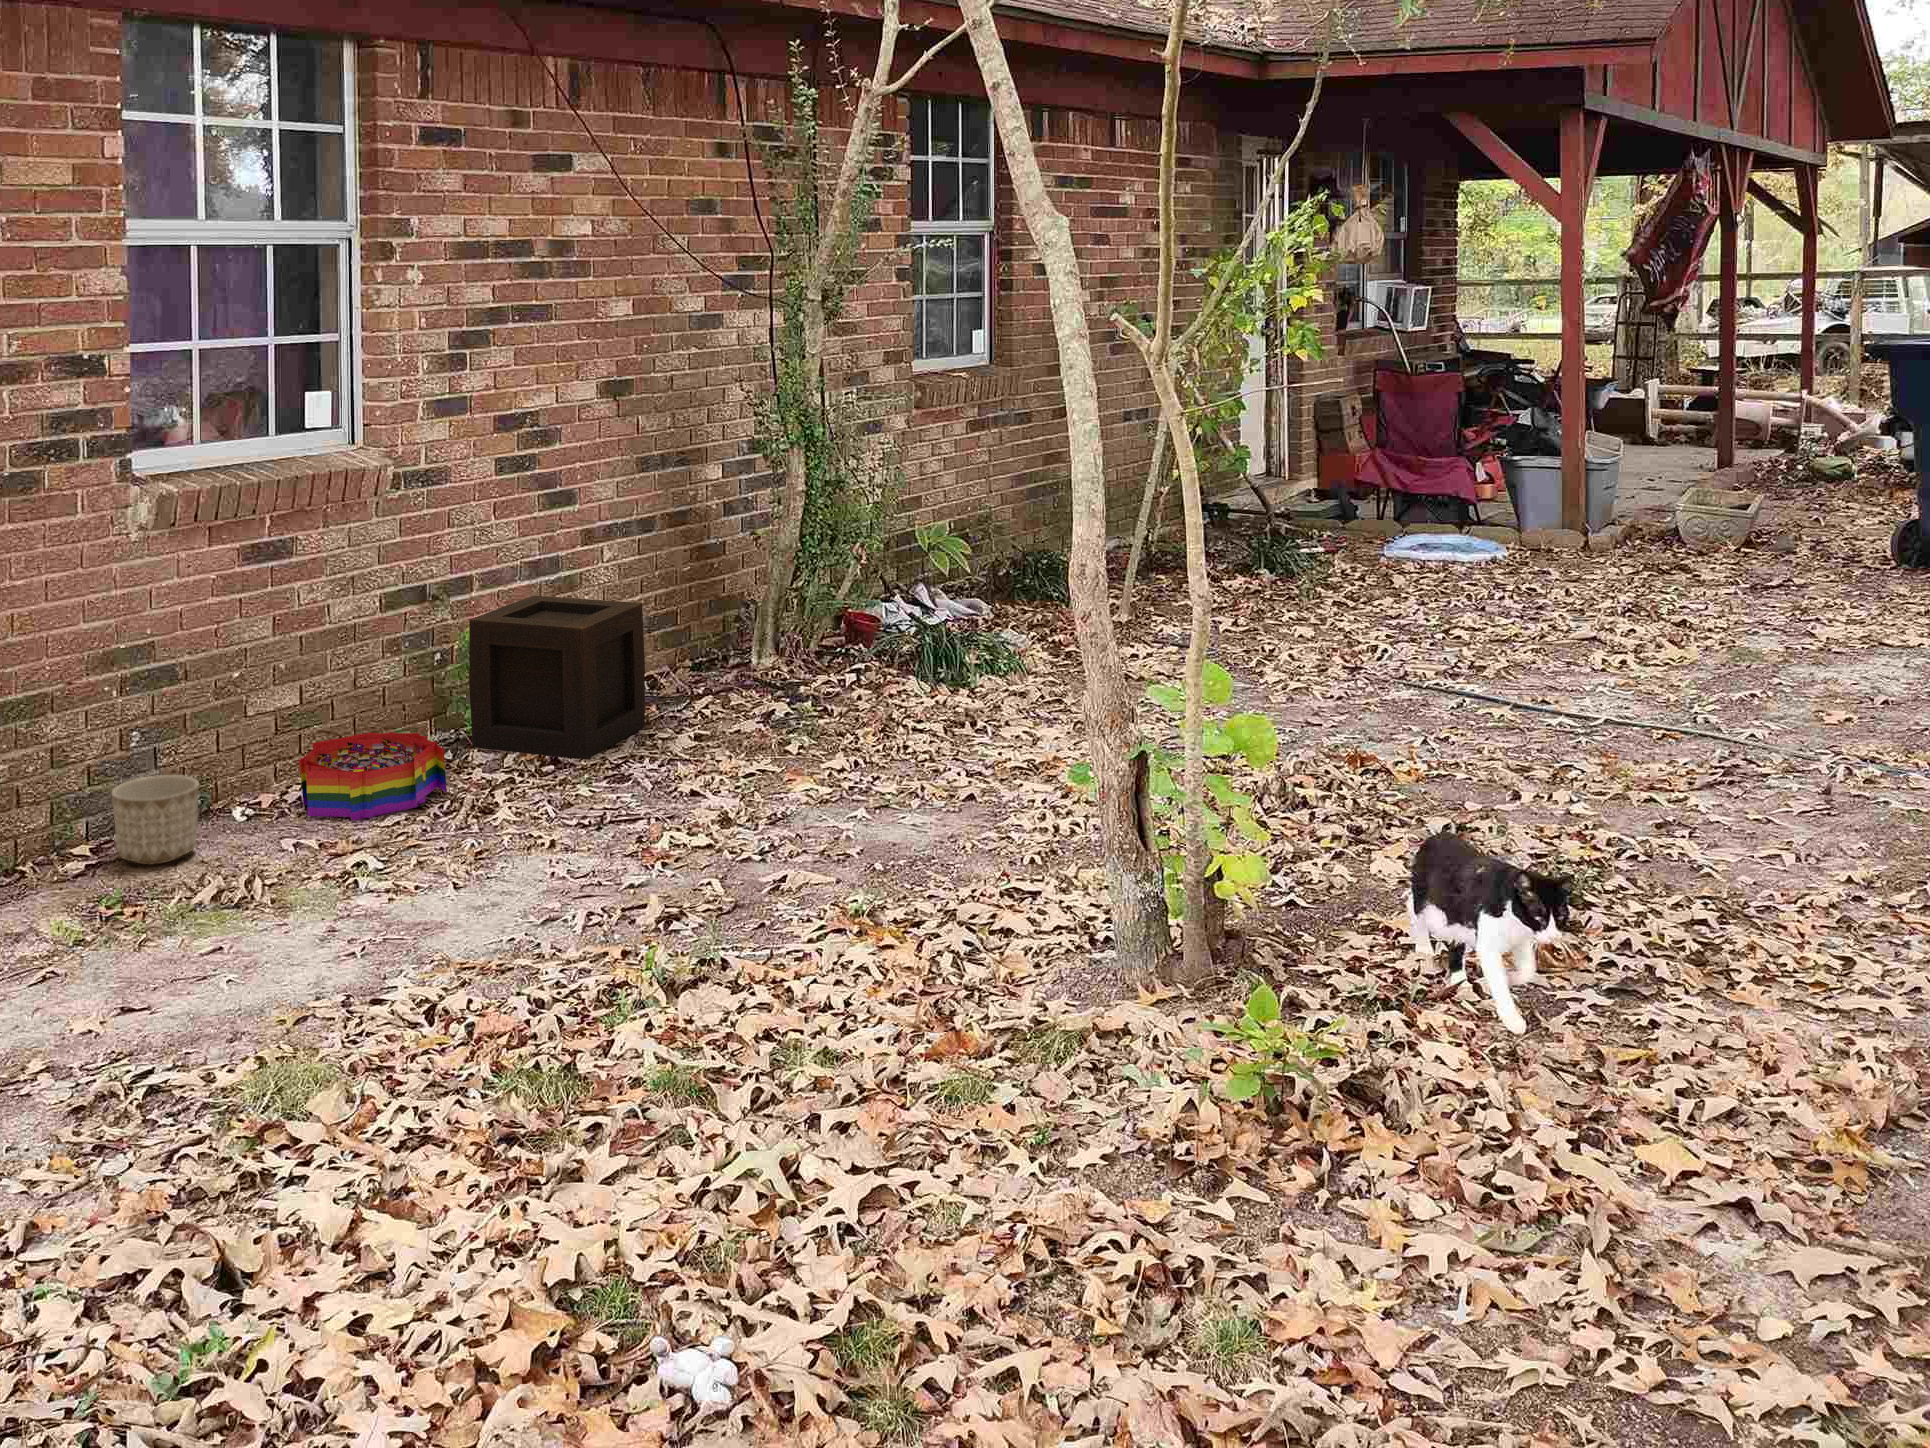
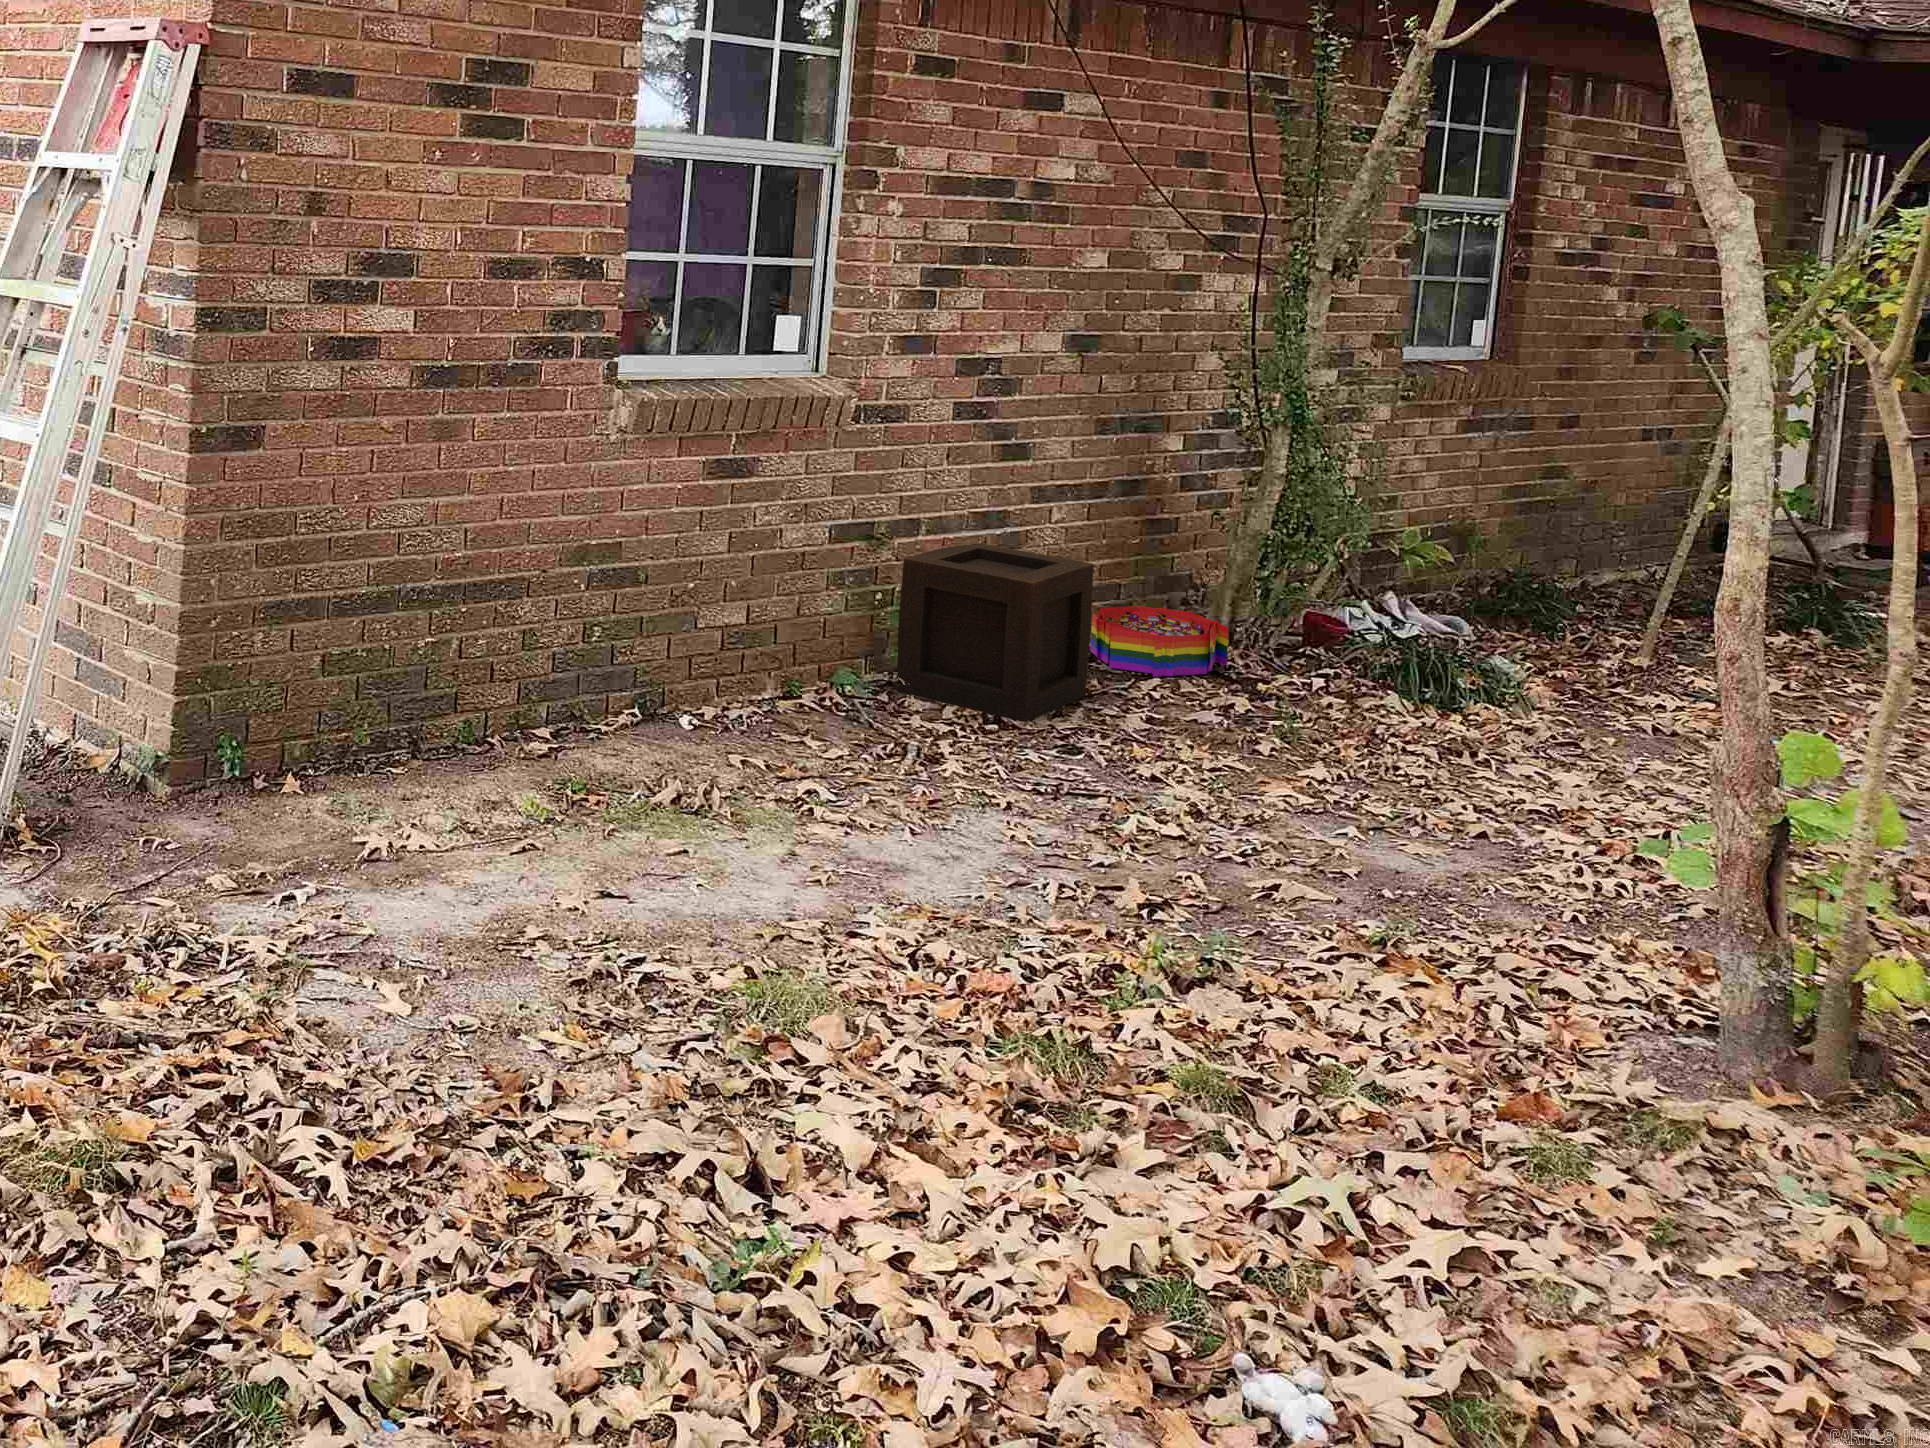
storage bin: present [299,732,447,821] -> present [1090,606,1228,677]
planter: present [112,775,199,865] -> none [560,674,642,760]

